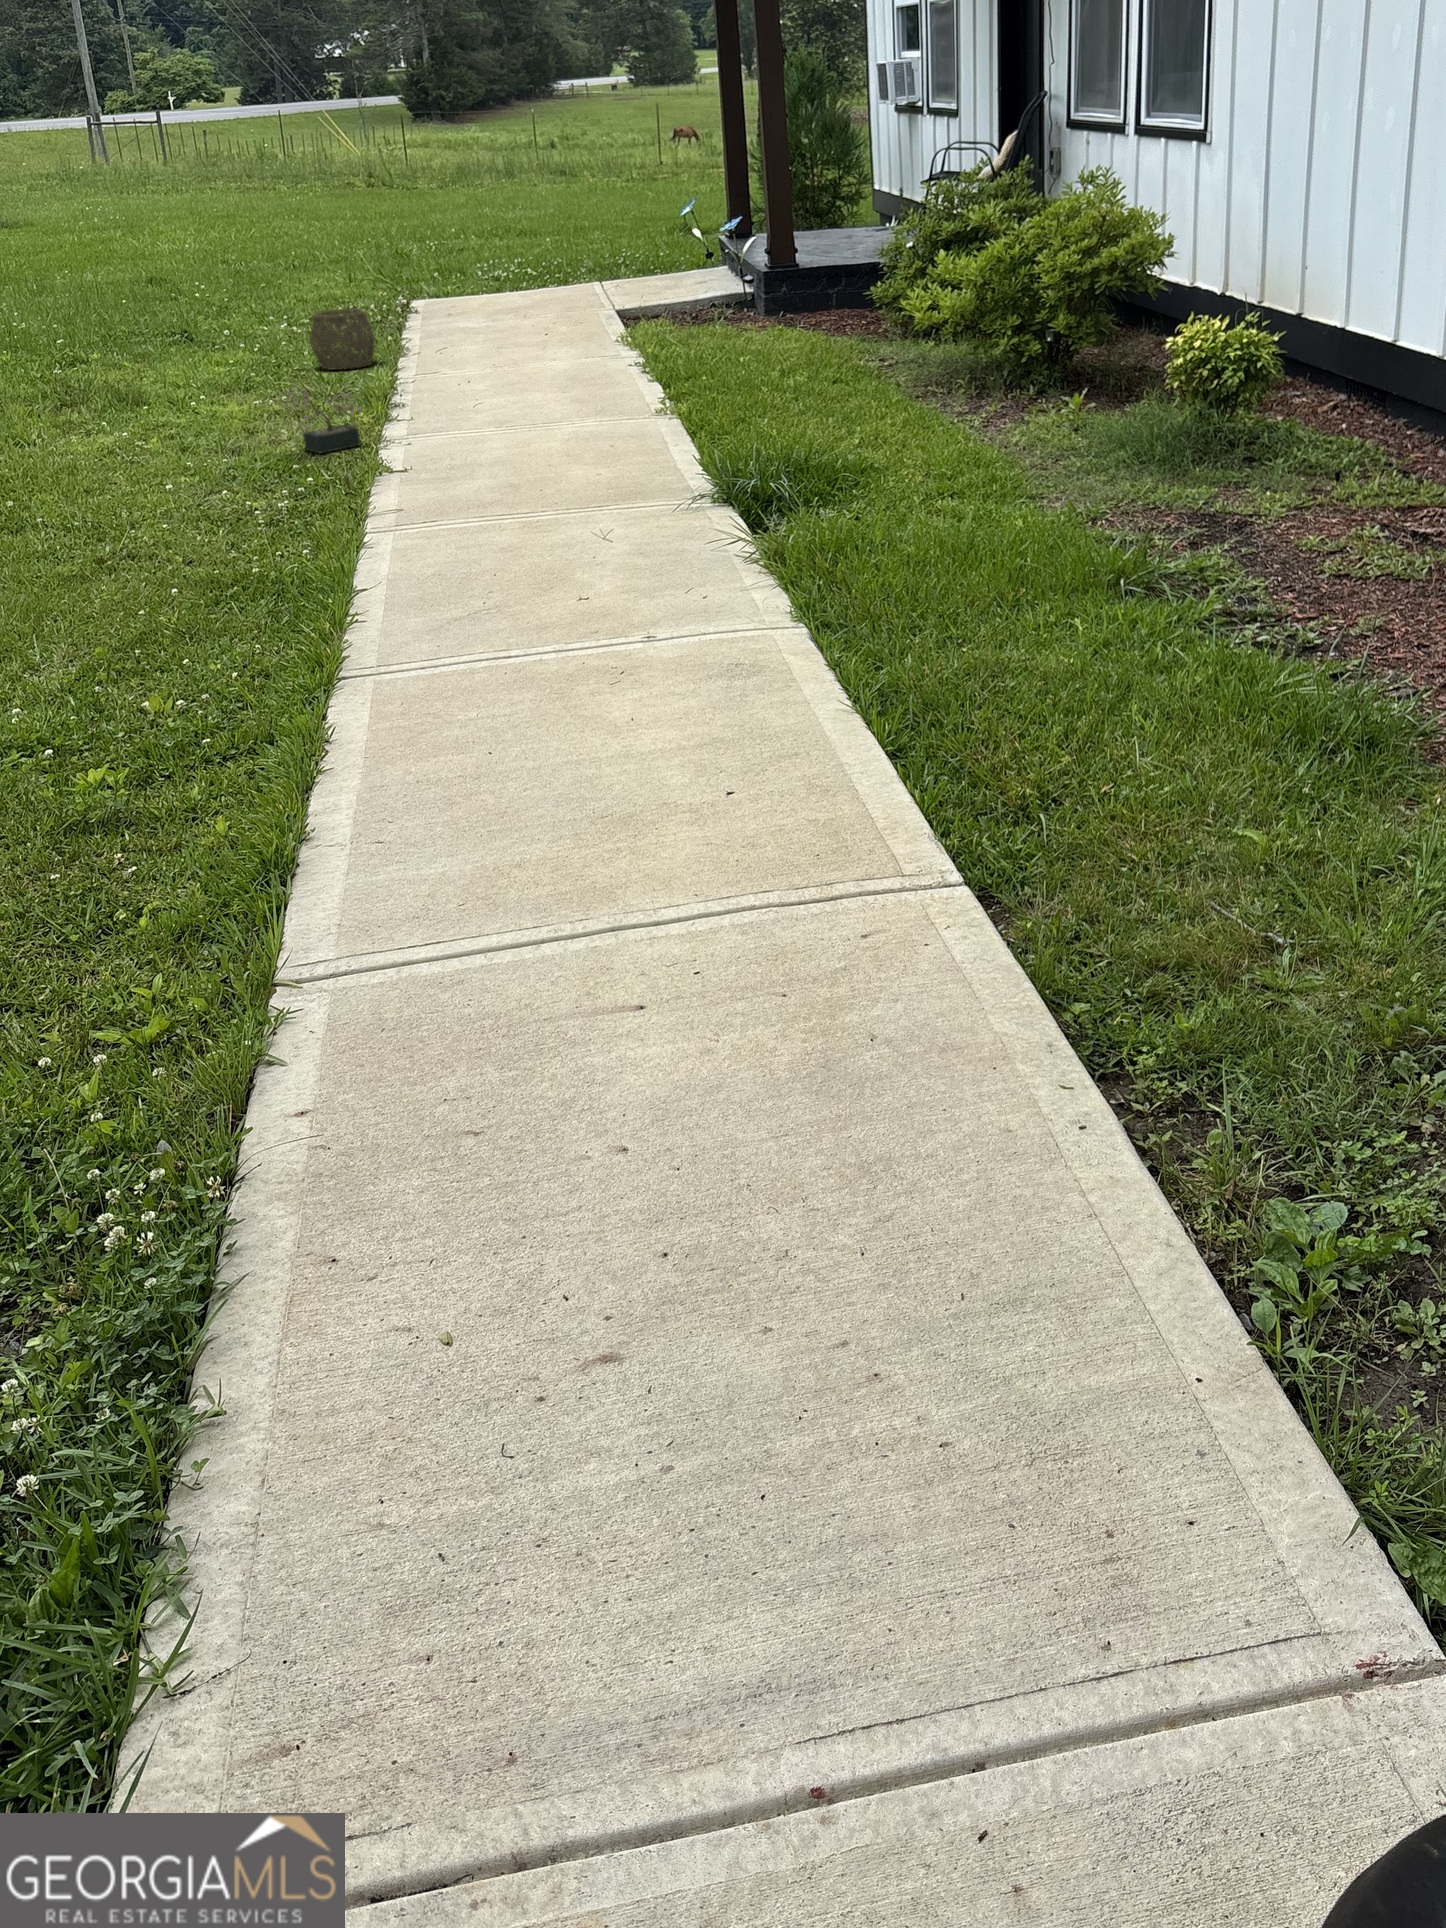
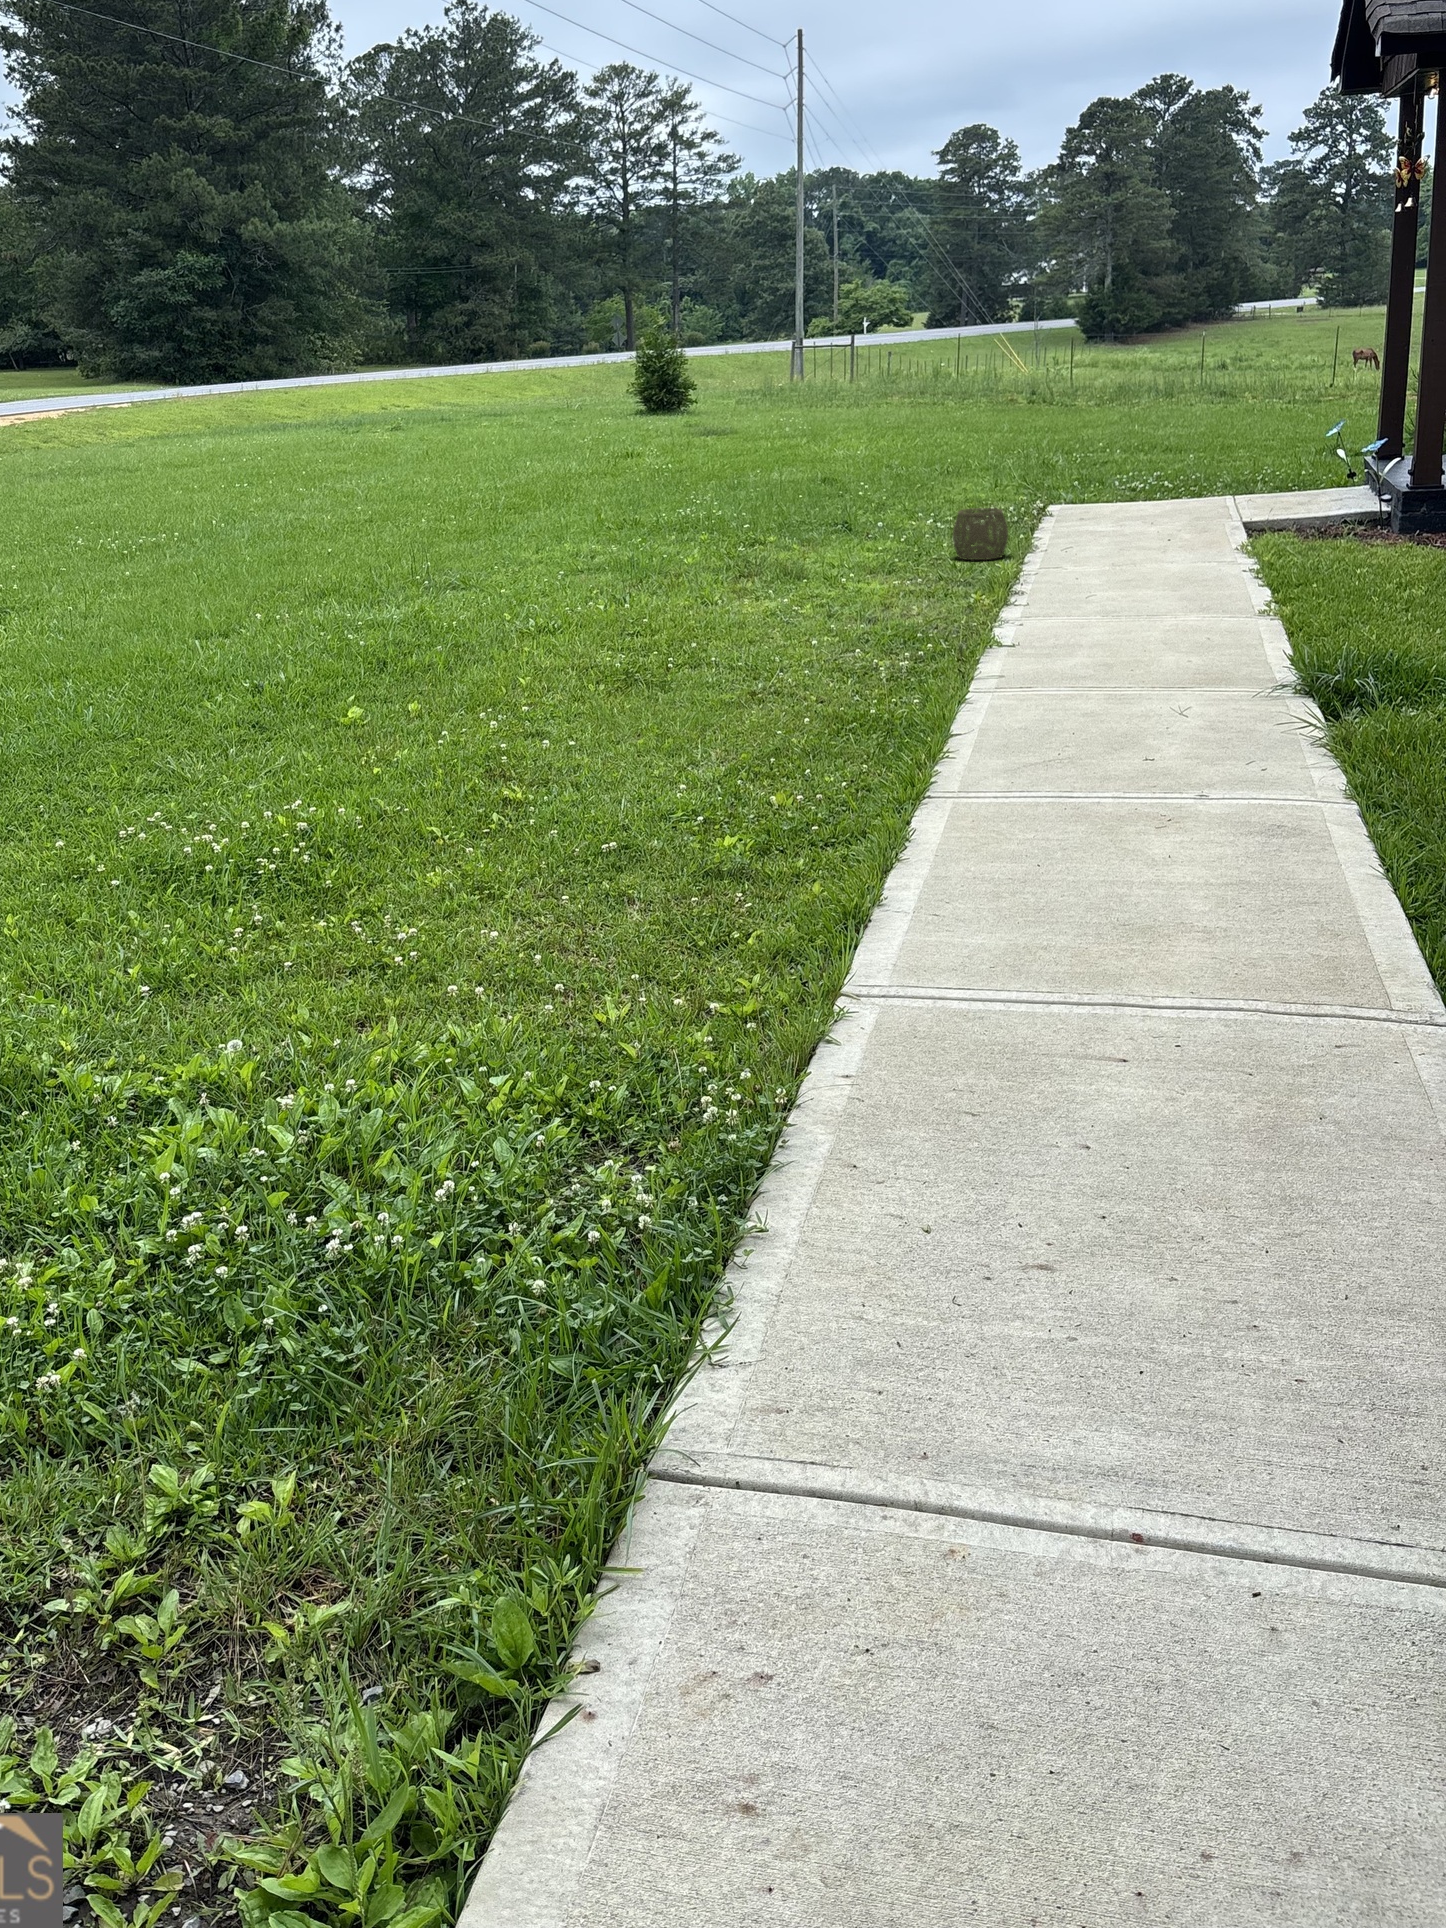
decorative plant: present [283,387,361,453] -> none [919,568,986,626]

